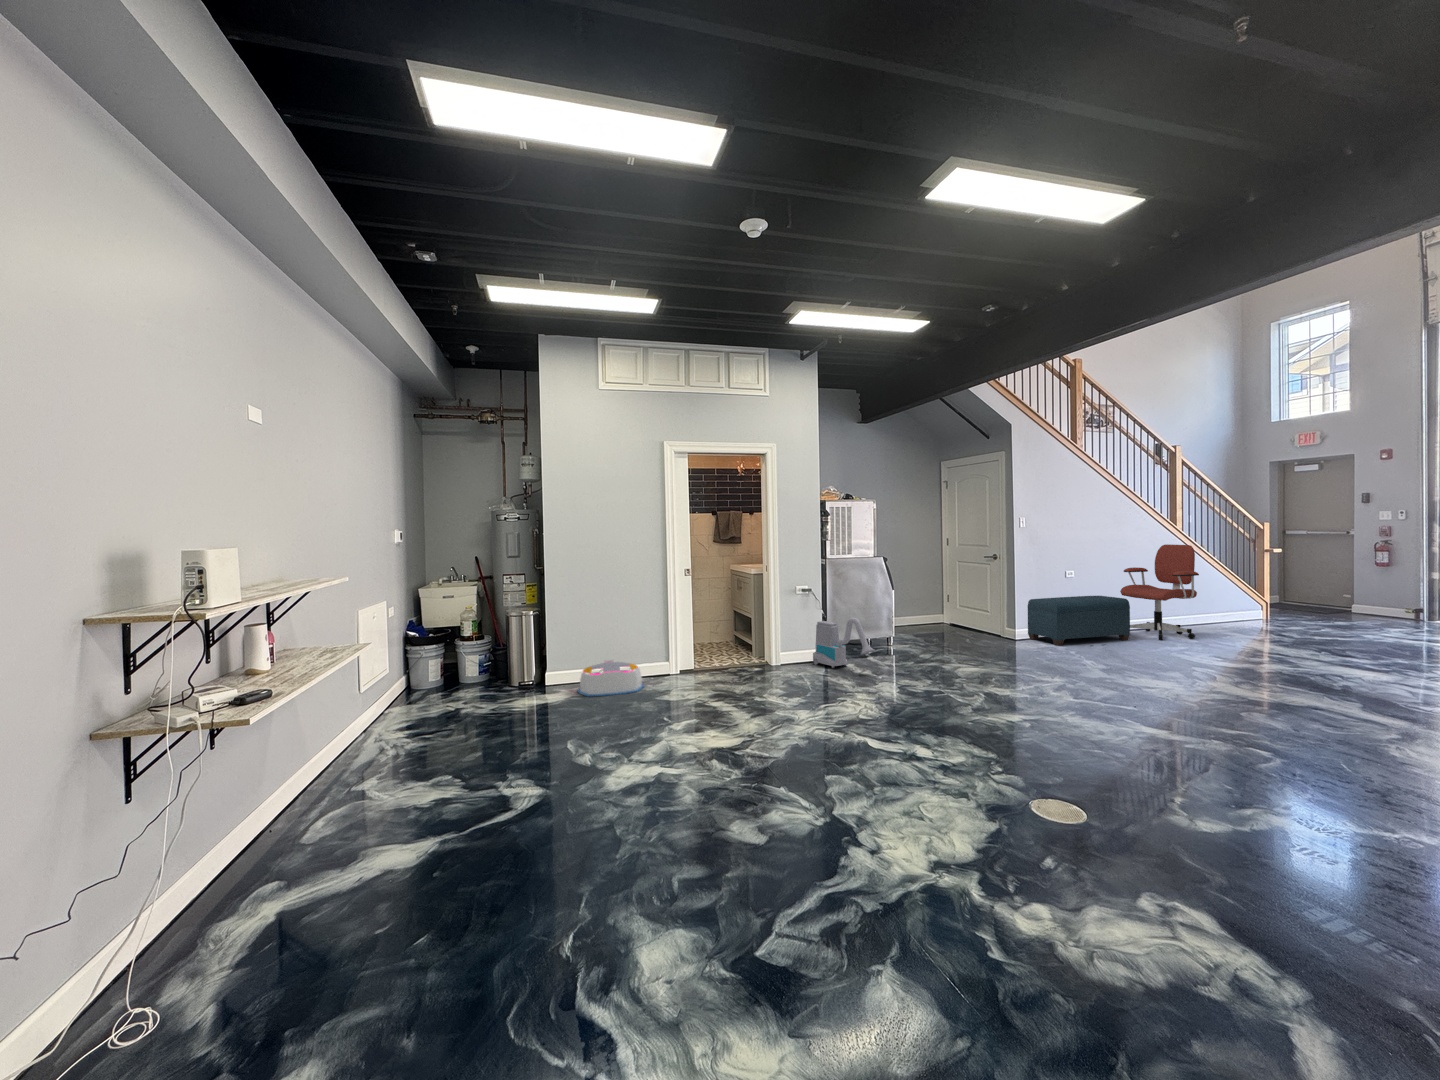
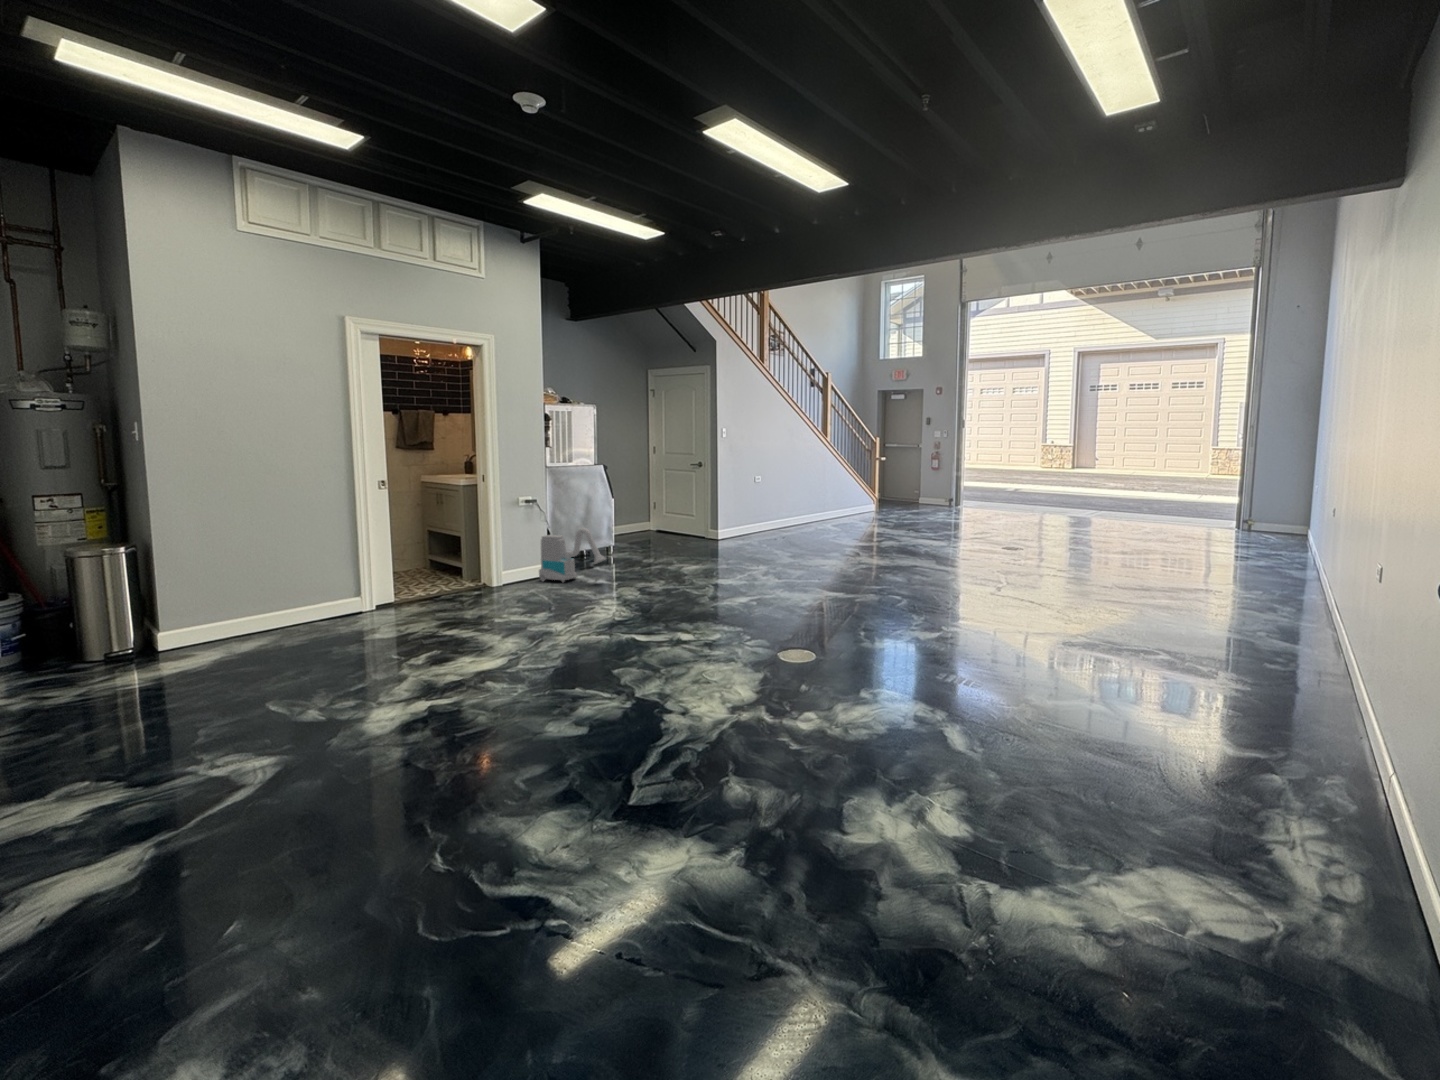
office chair: present [1120,544,1199,640] -> none [791,450,845,530]
bench: present [1028,596,1130,646] -> none [725,496,800,542]
storage bin: present [577,660,644,697] -> none [247,603,345,651]

